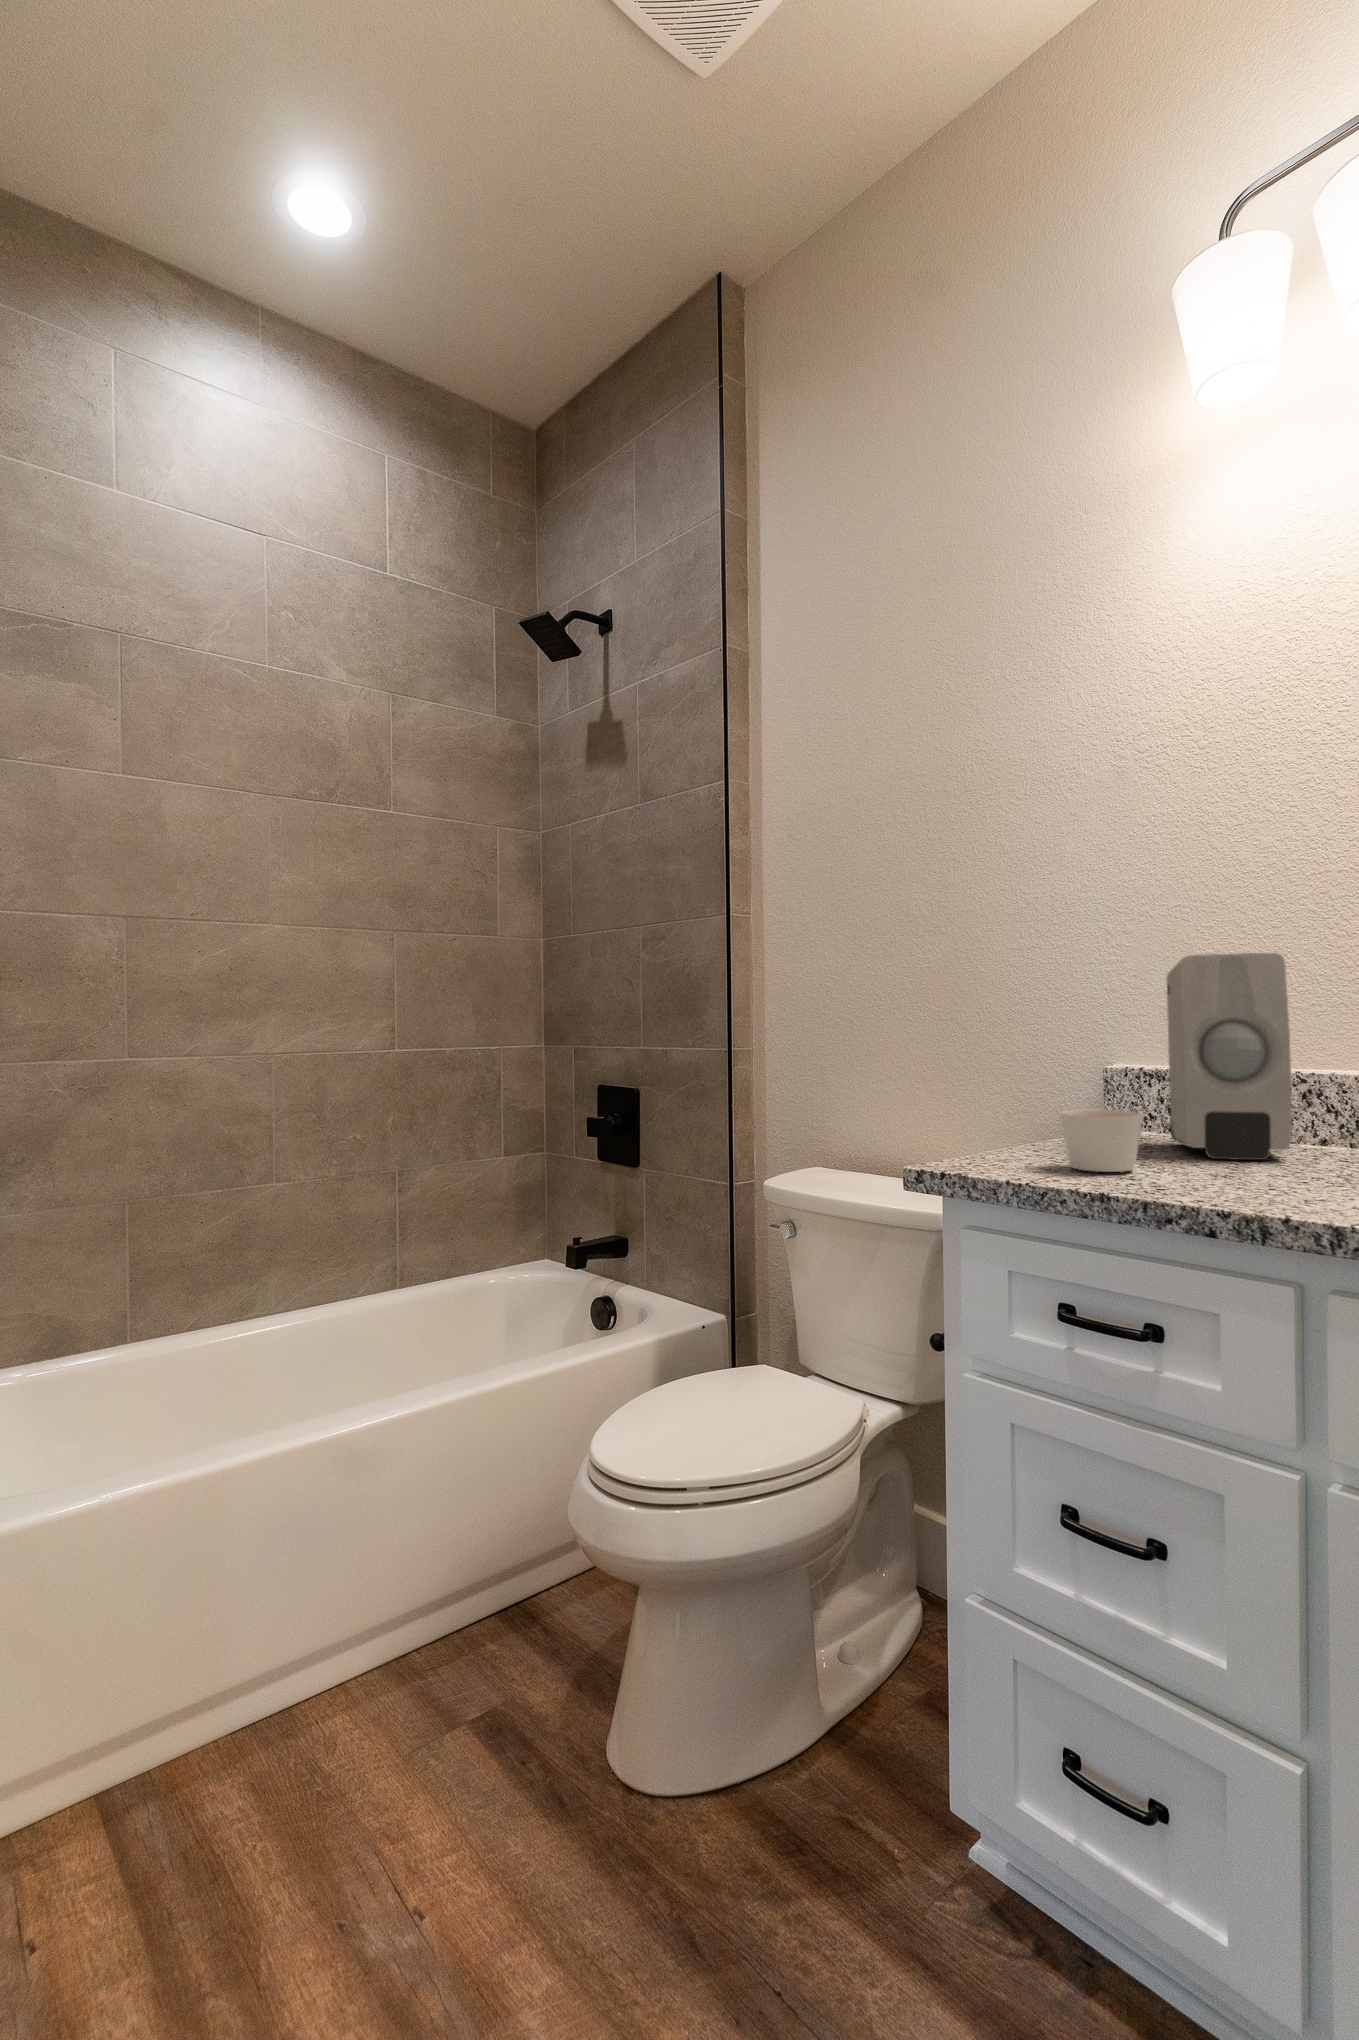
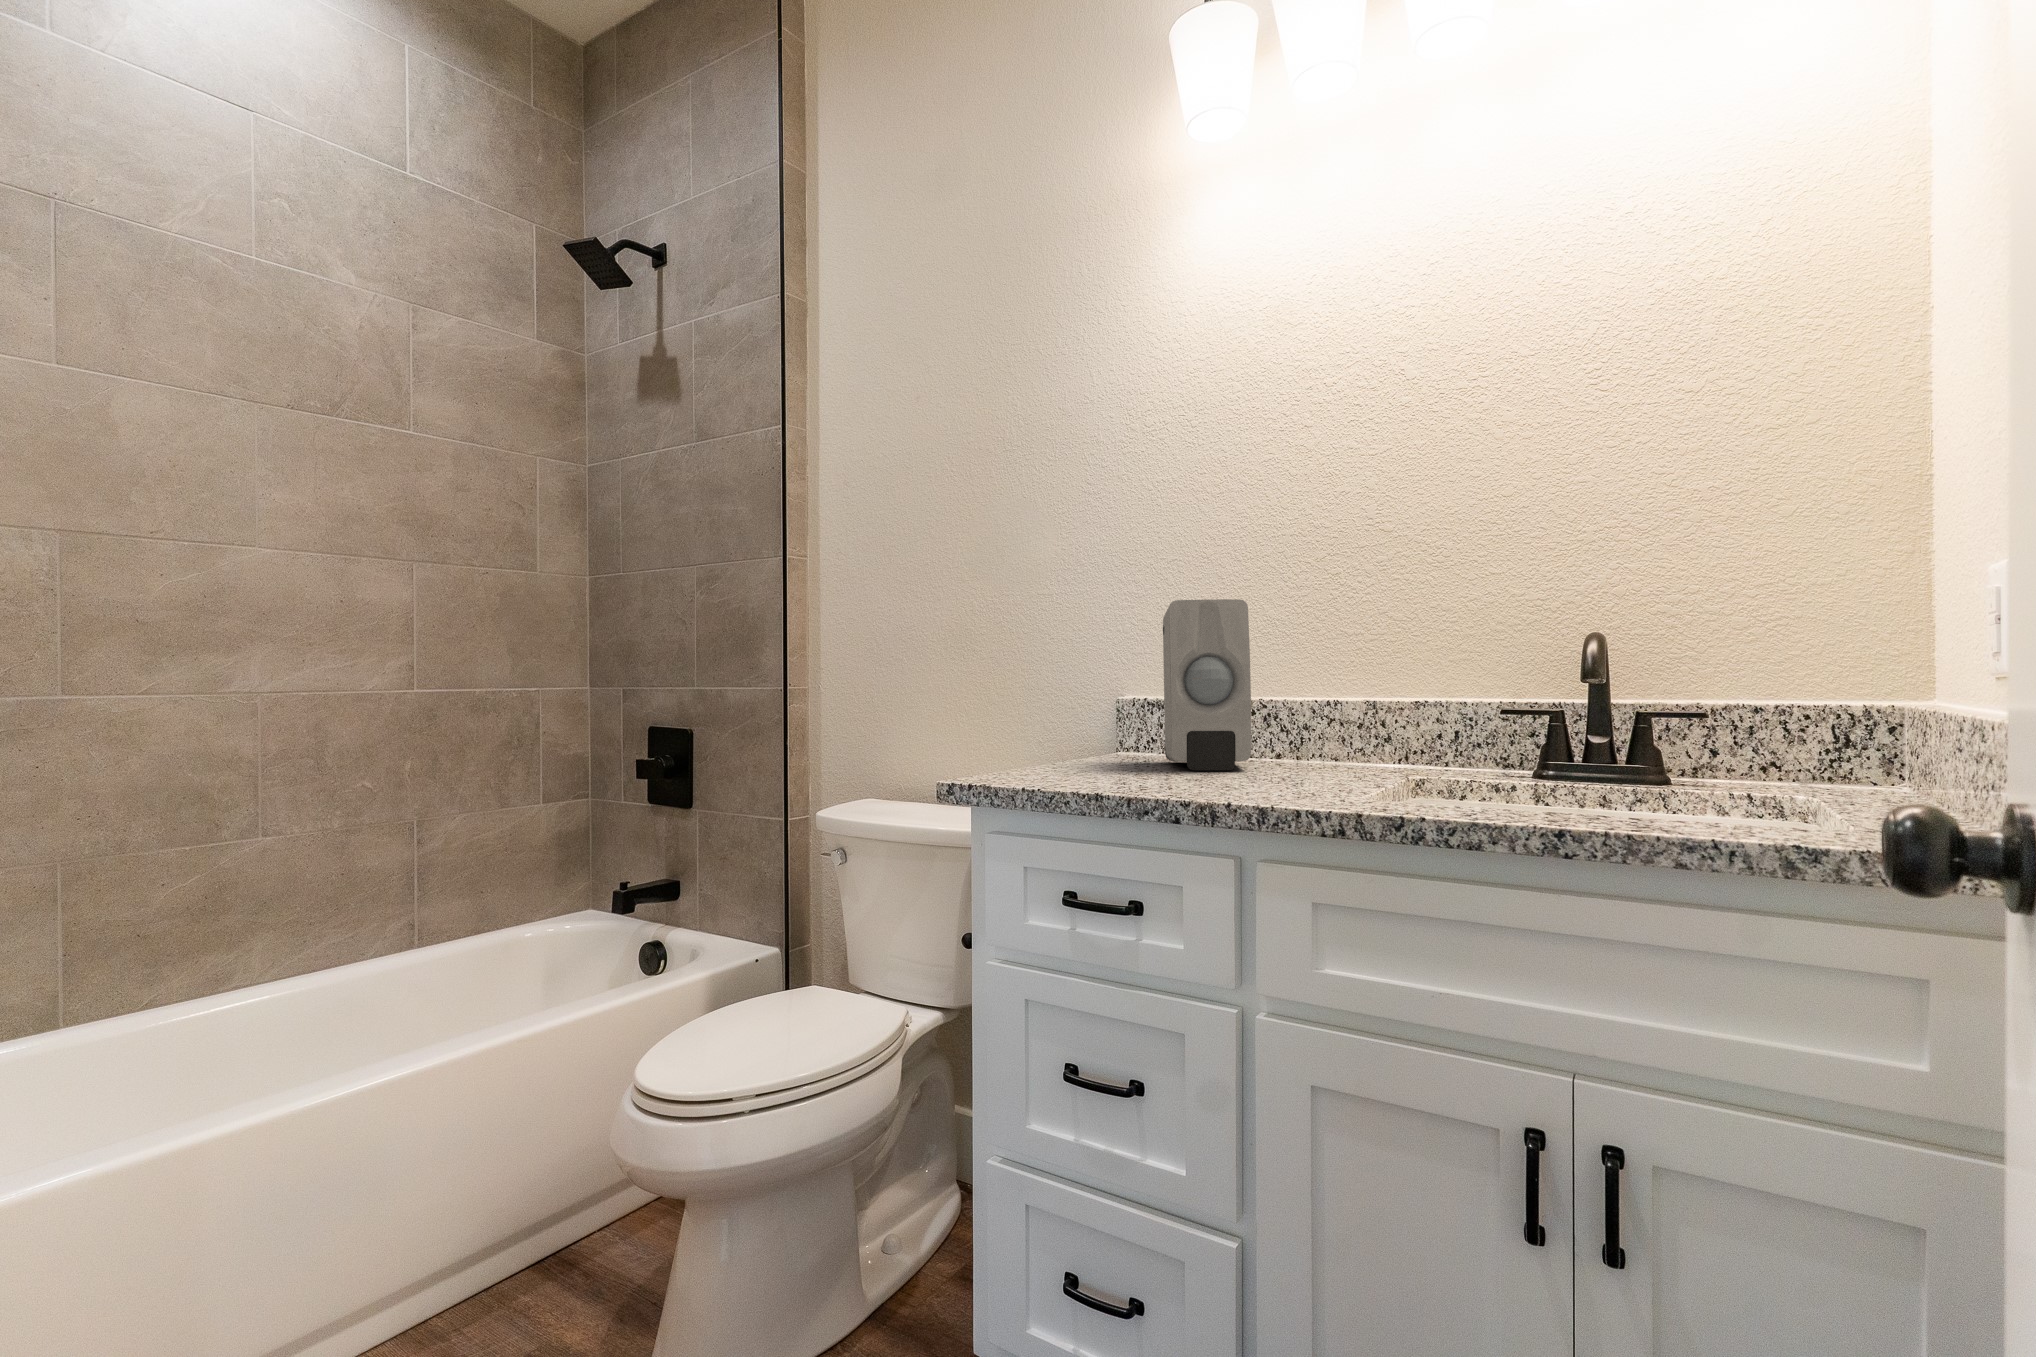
candle: present [1059,1110,1144,1172] -> none [1069,730,1136,780]

